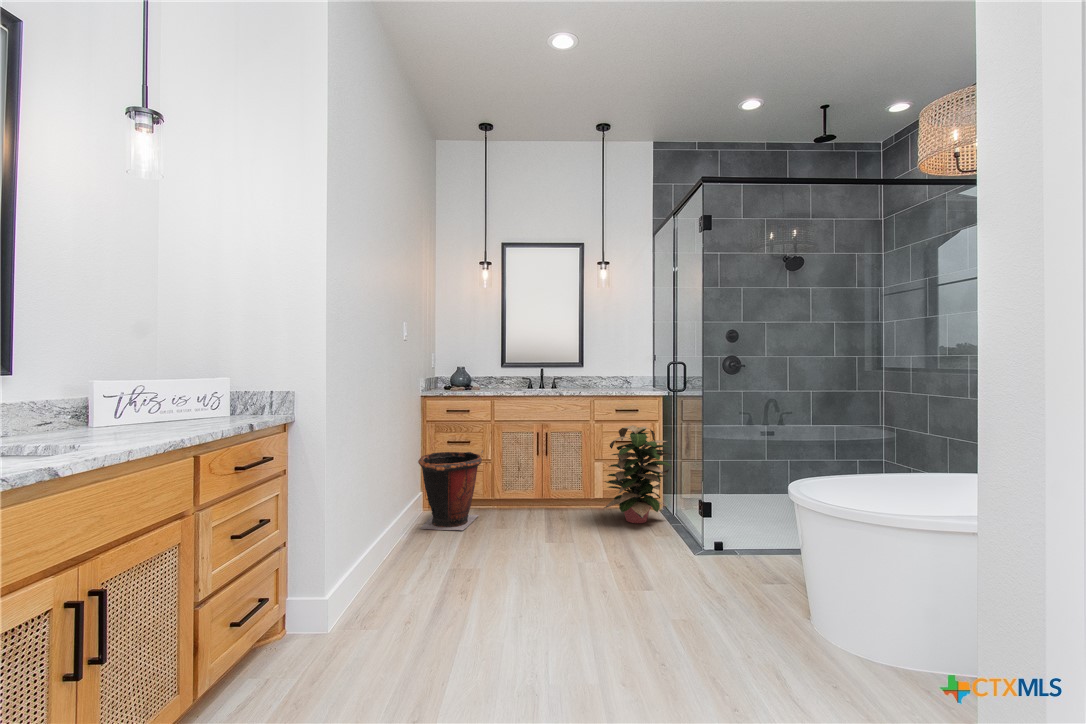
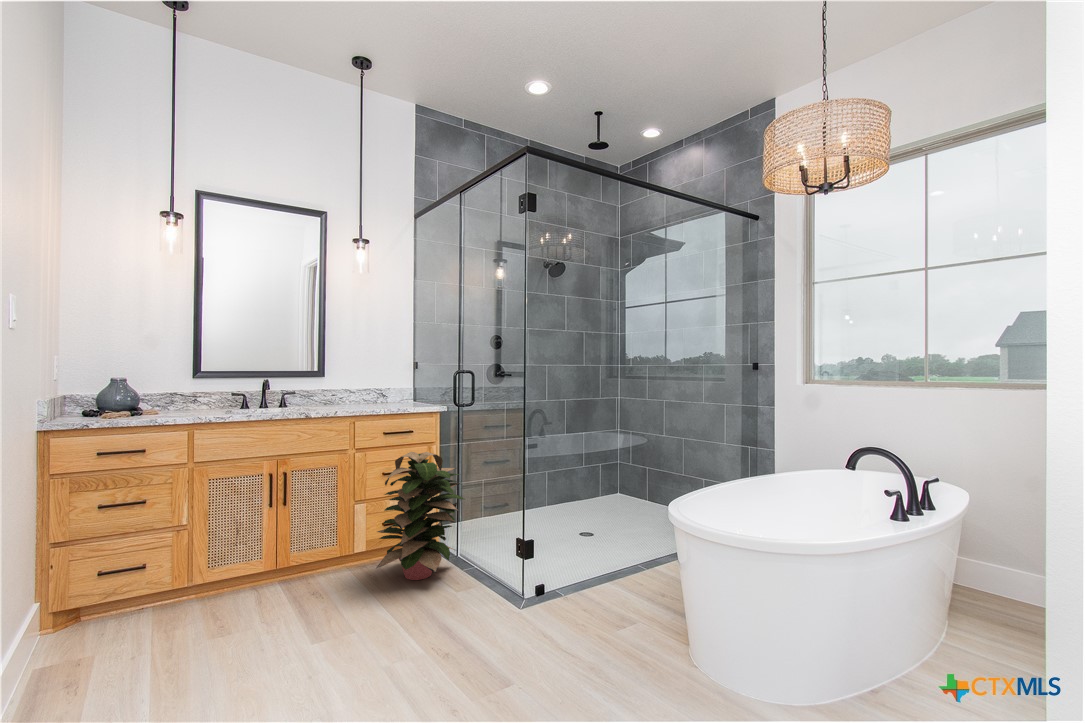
waste bin: present [418,451,483,530] -> none [36,512,180,685]

